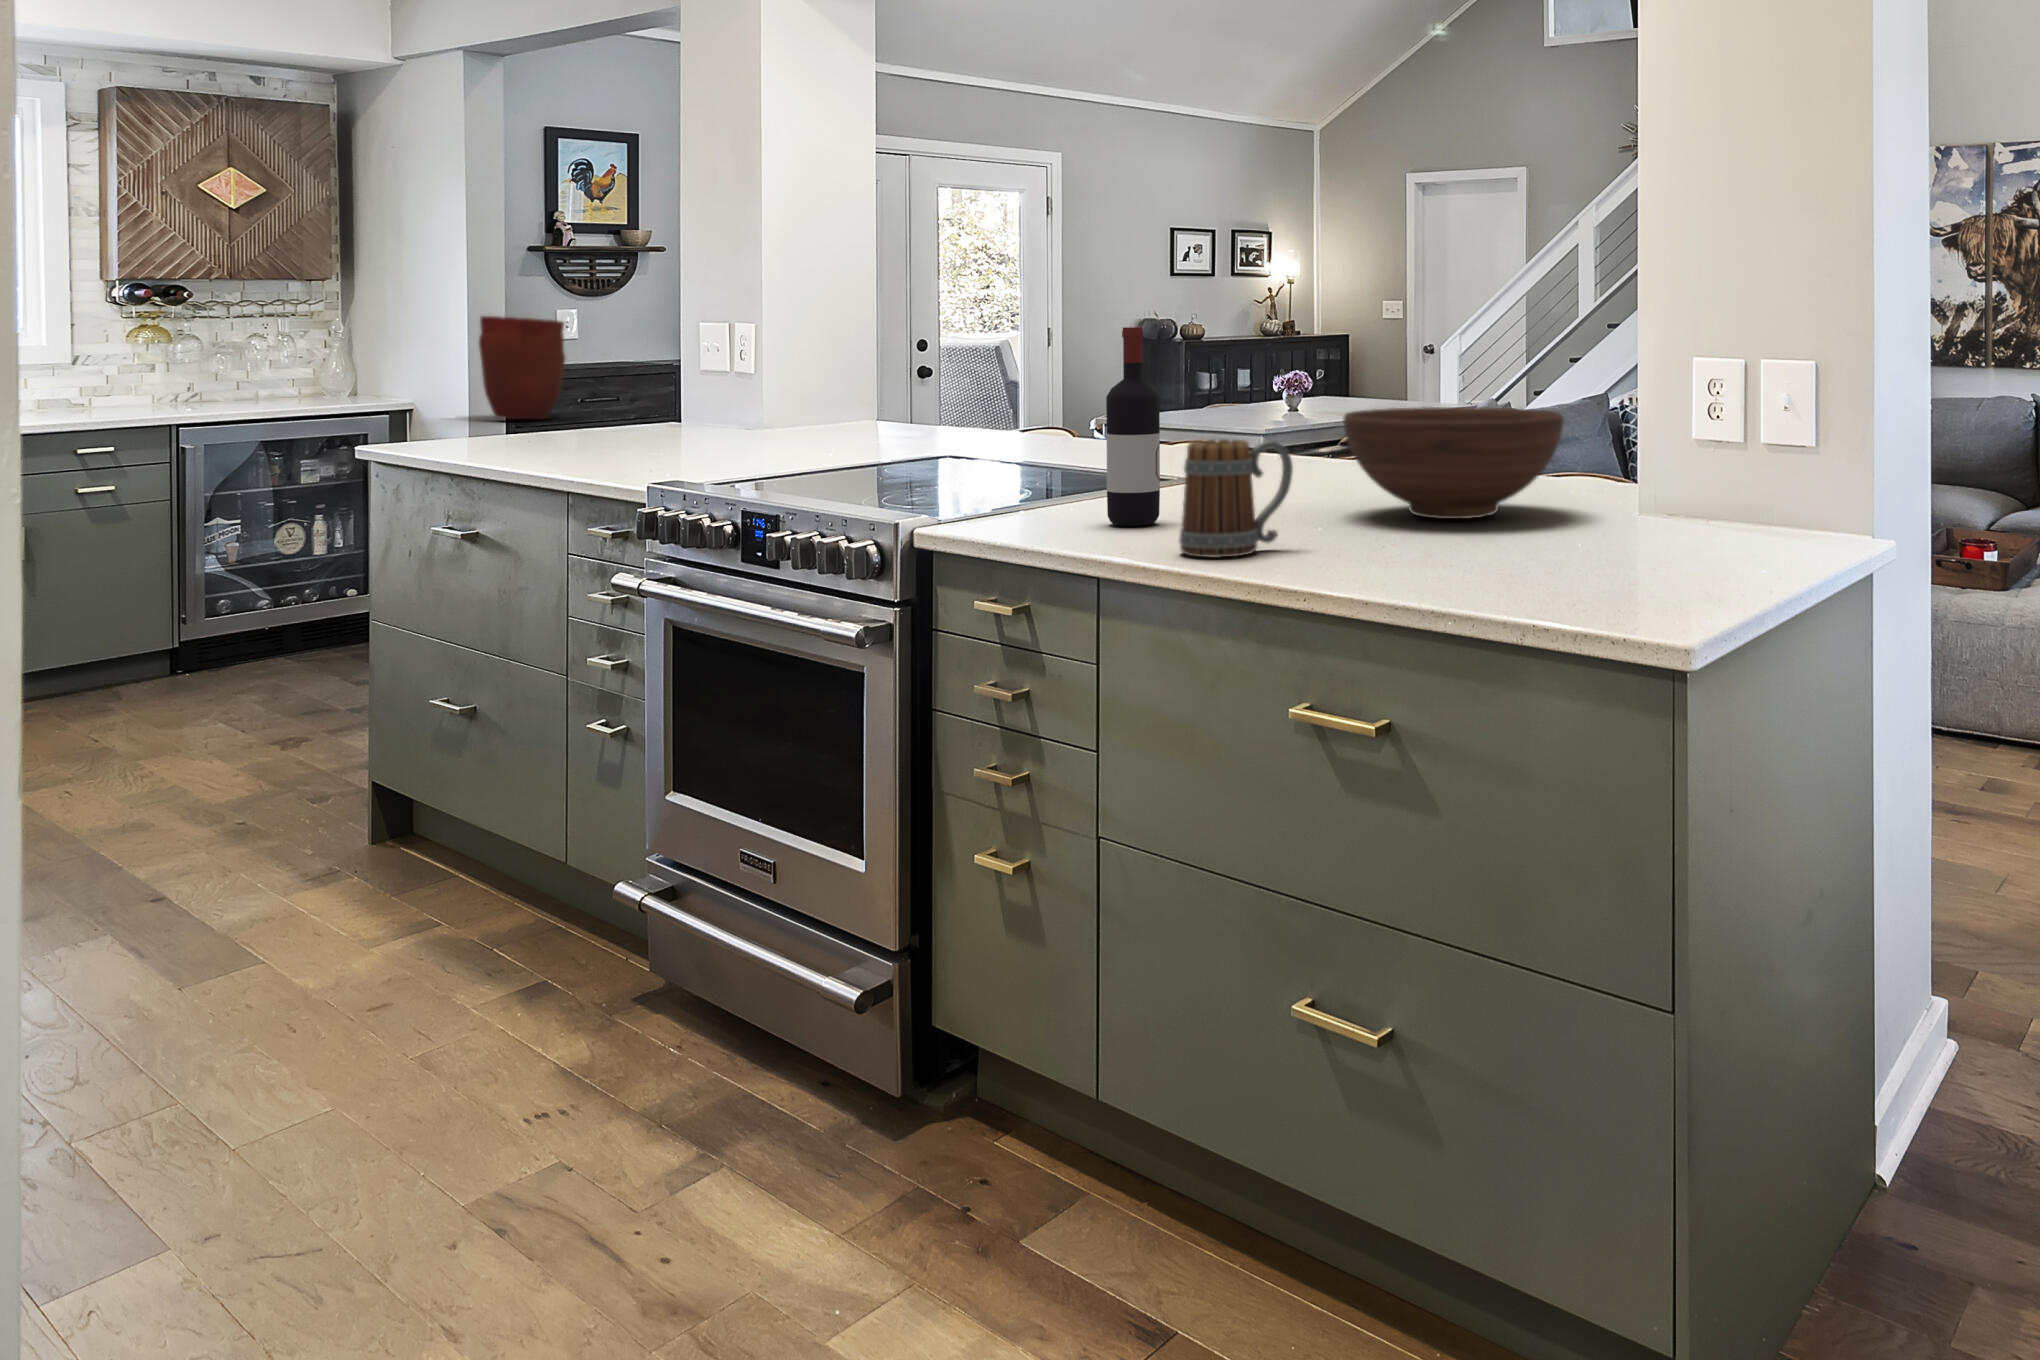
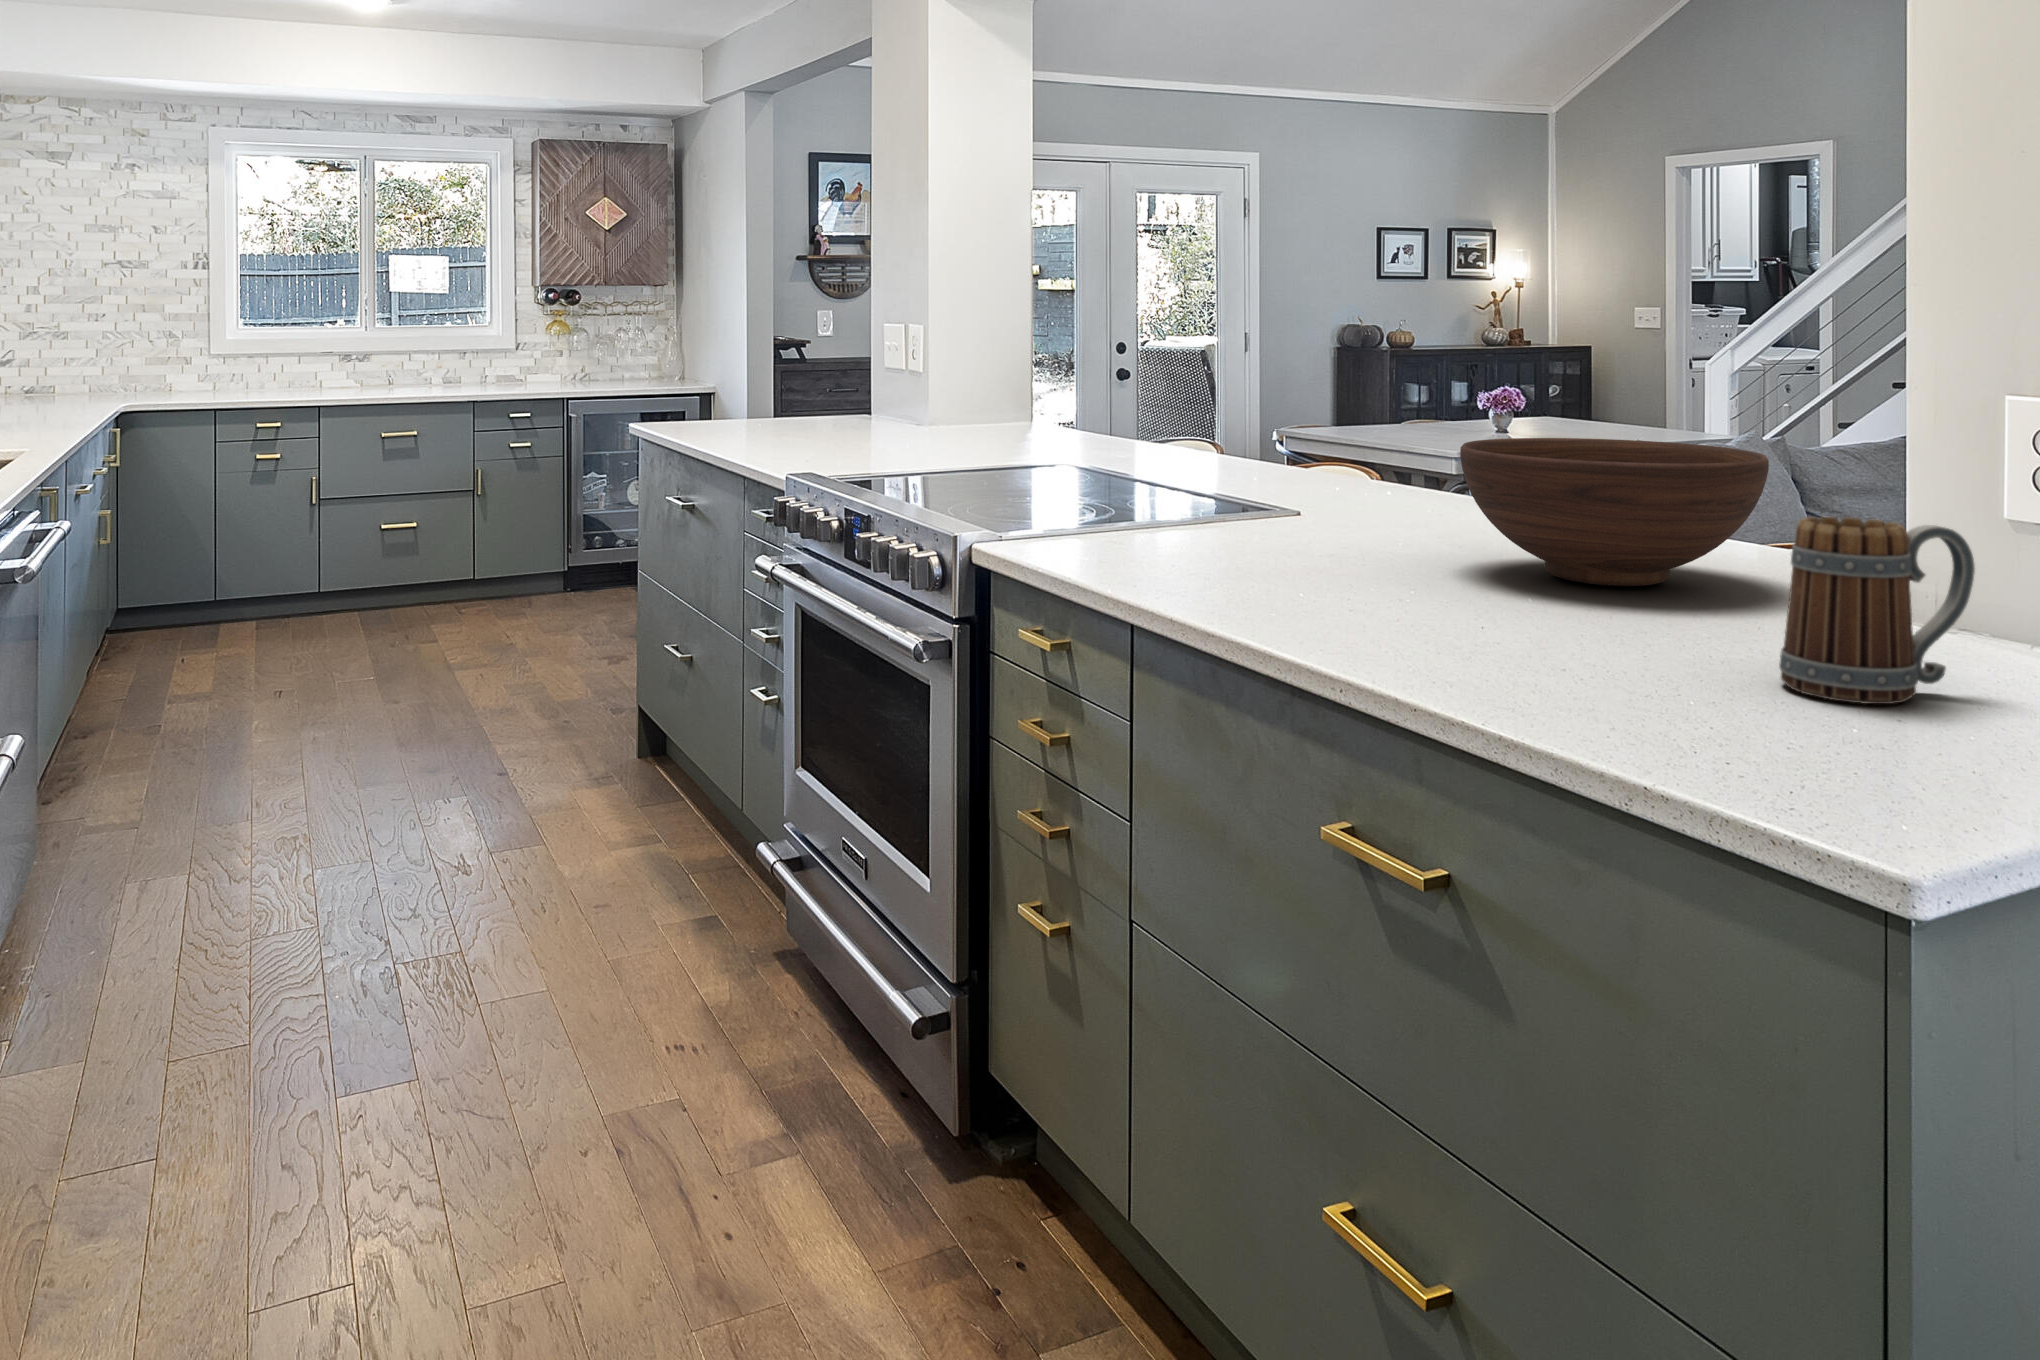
vase: present [479,316,565,419] -> none [742,316,806,407]
wine bottle: present [1106,327,1160,526] -> none [1175,335,1237,561]
mug: present [1179,439,1293,558] -> present [1779,517,1975,704]

